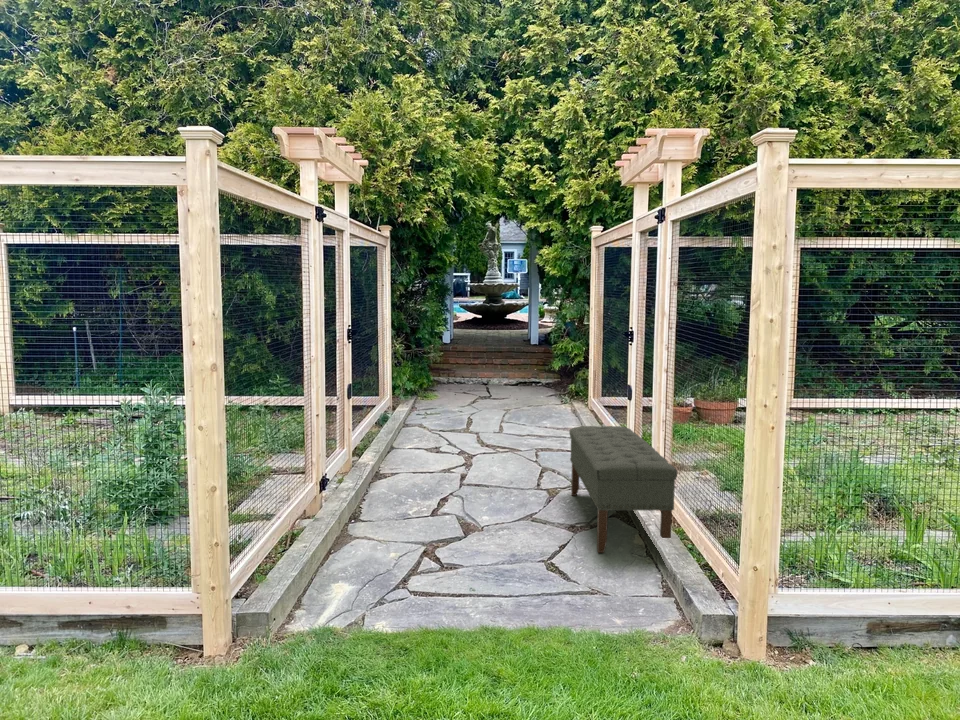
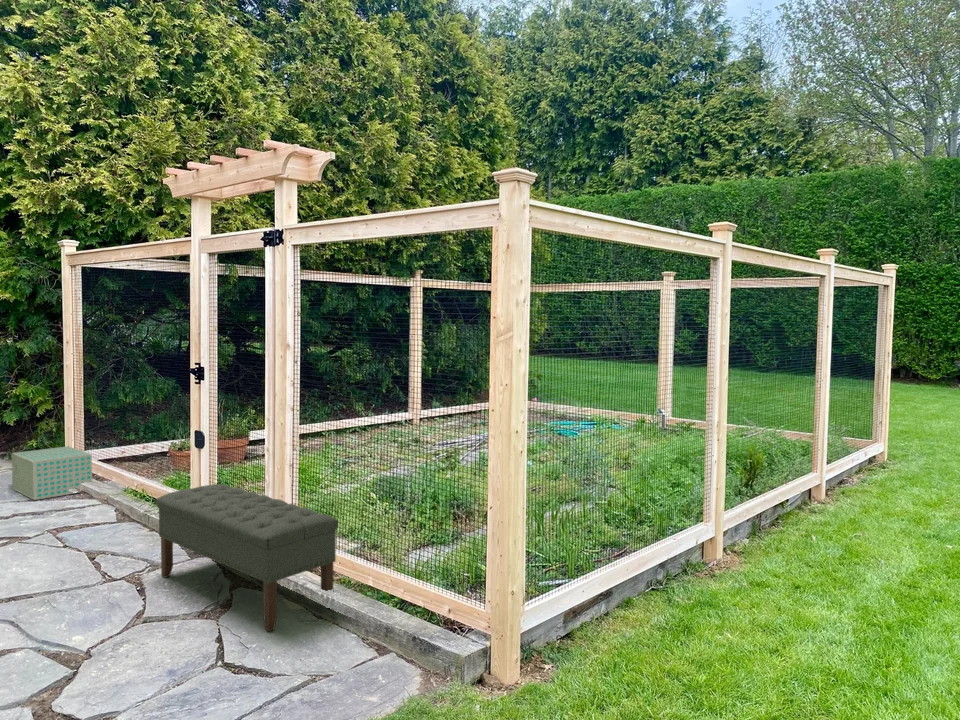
storage box: none [544,391,592,428] -> present [12,447,92,500]

